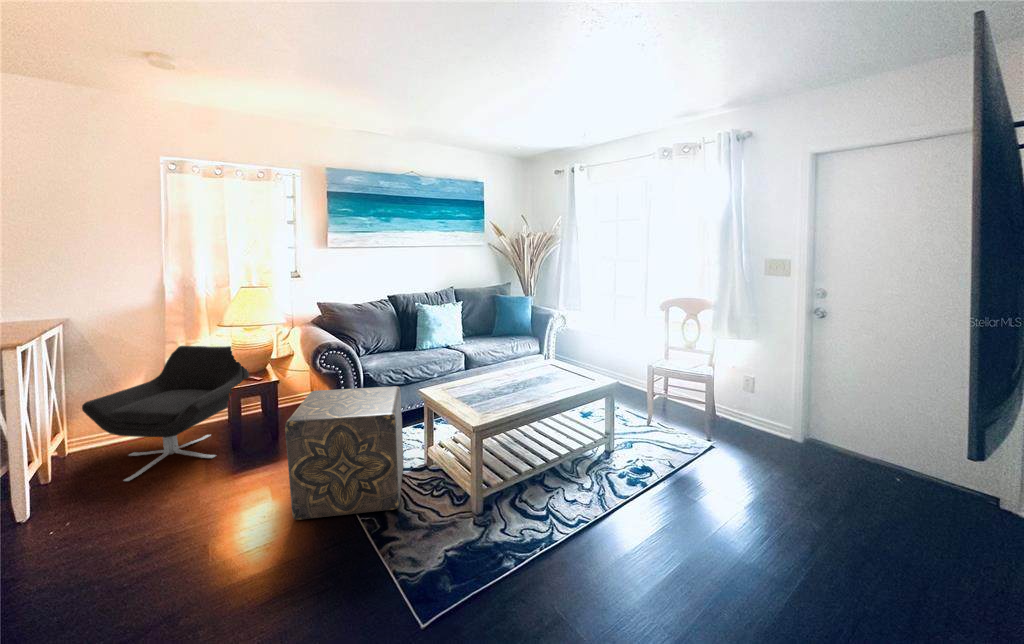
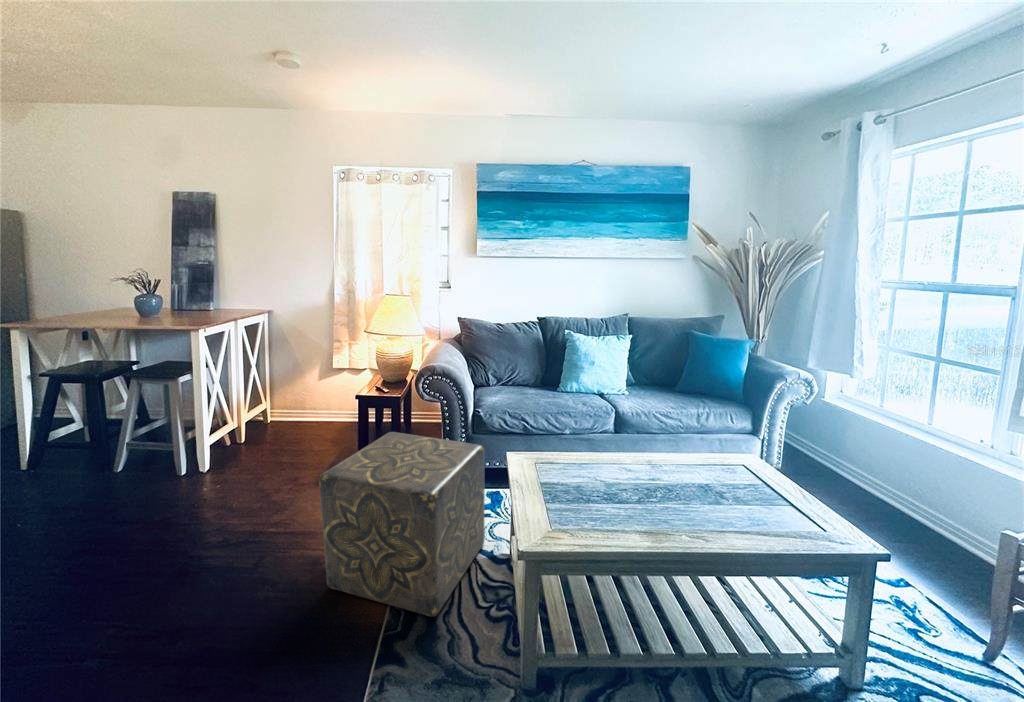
lounge chair: present [82,346,249,481] -> none [236,354,374,483]

